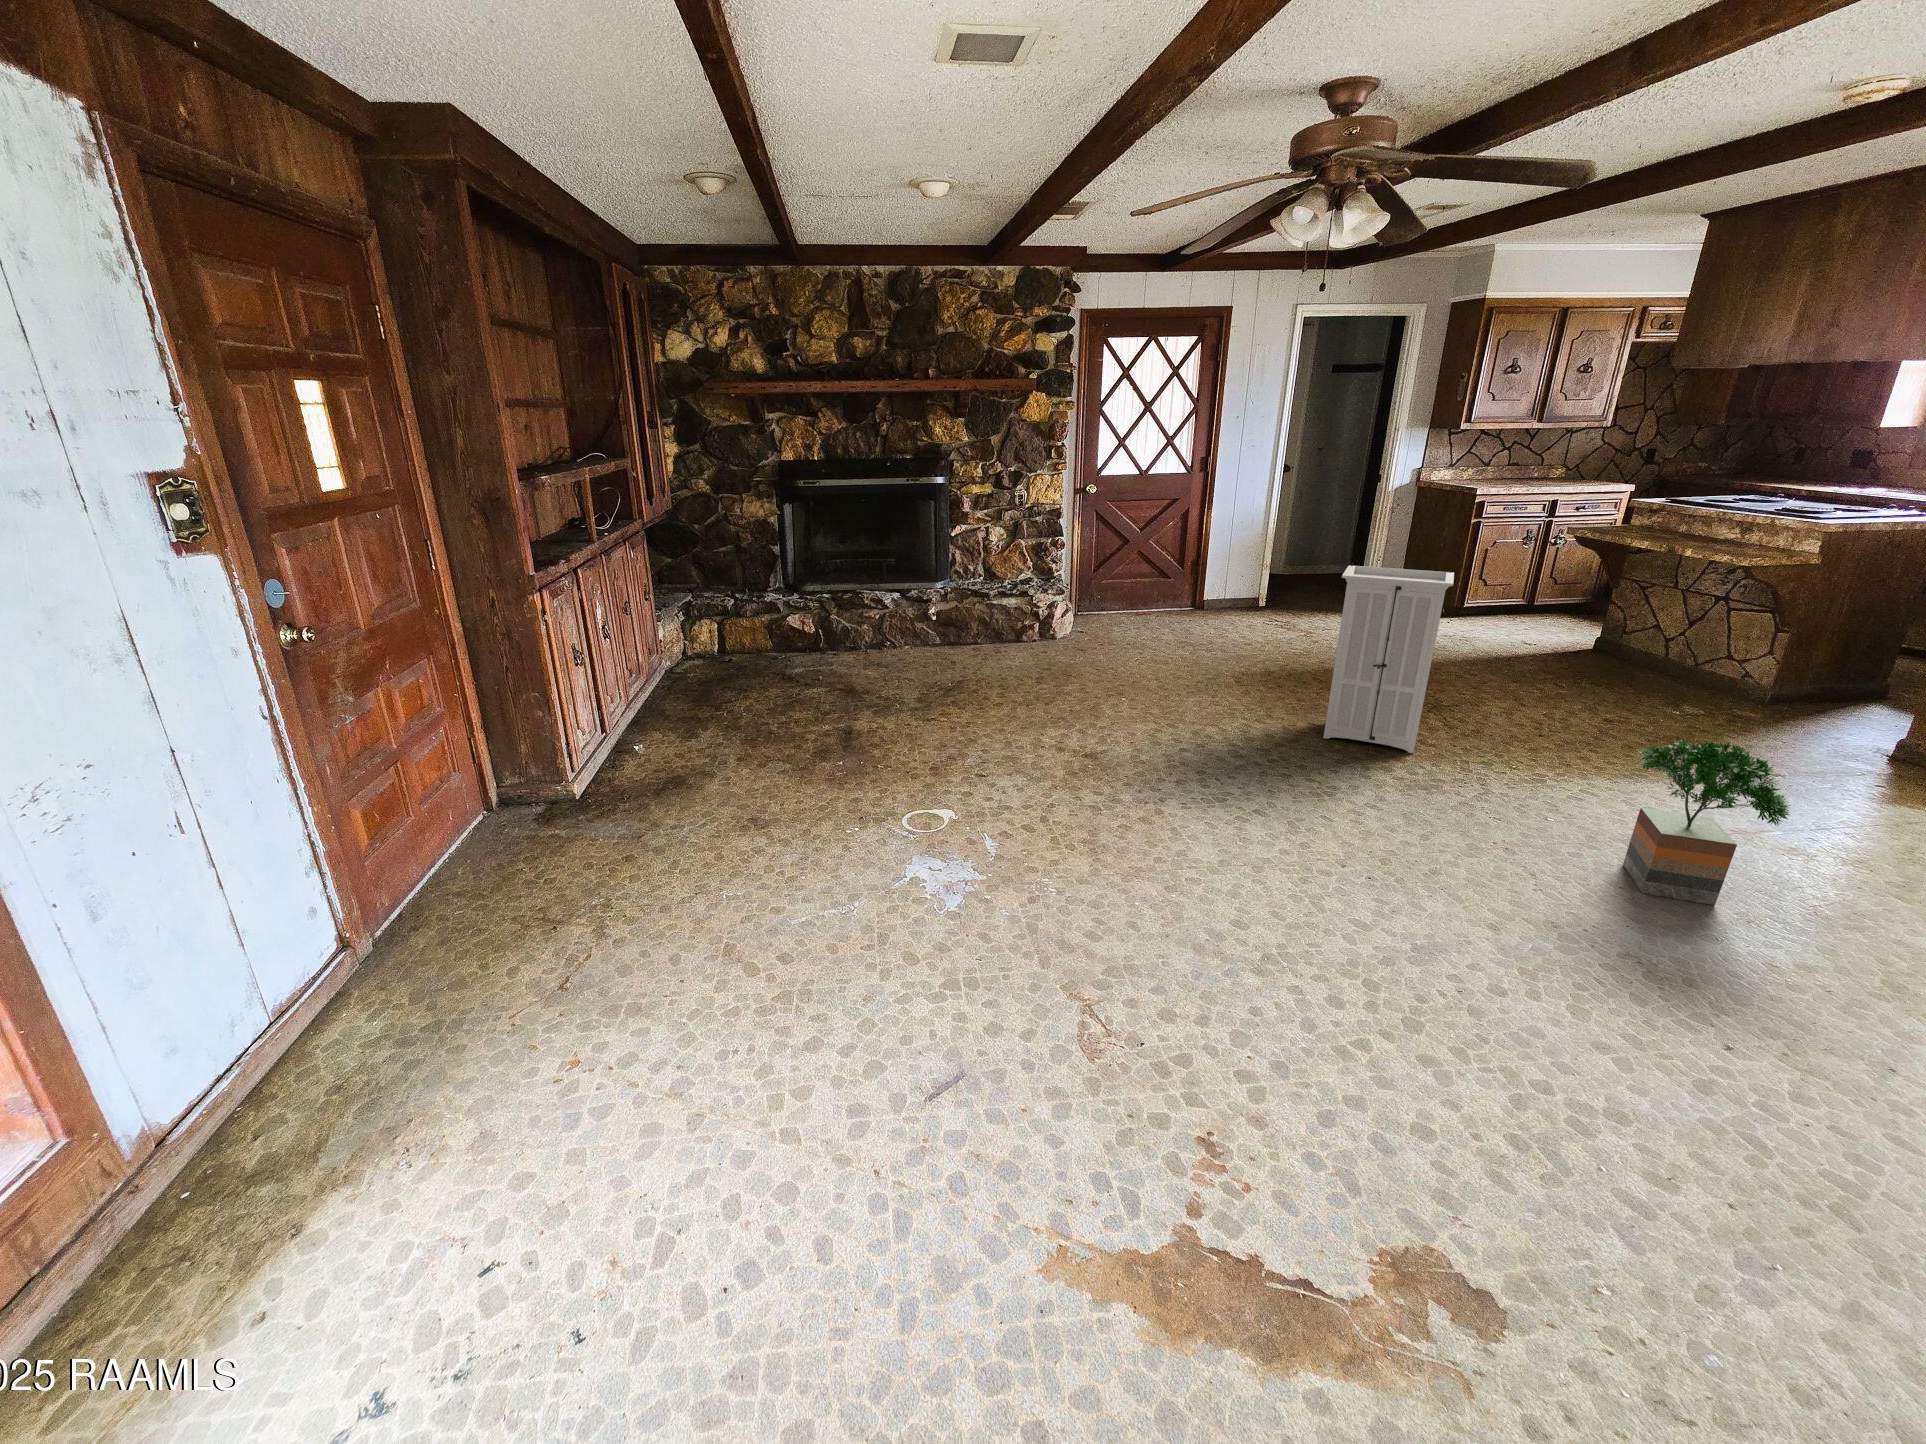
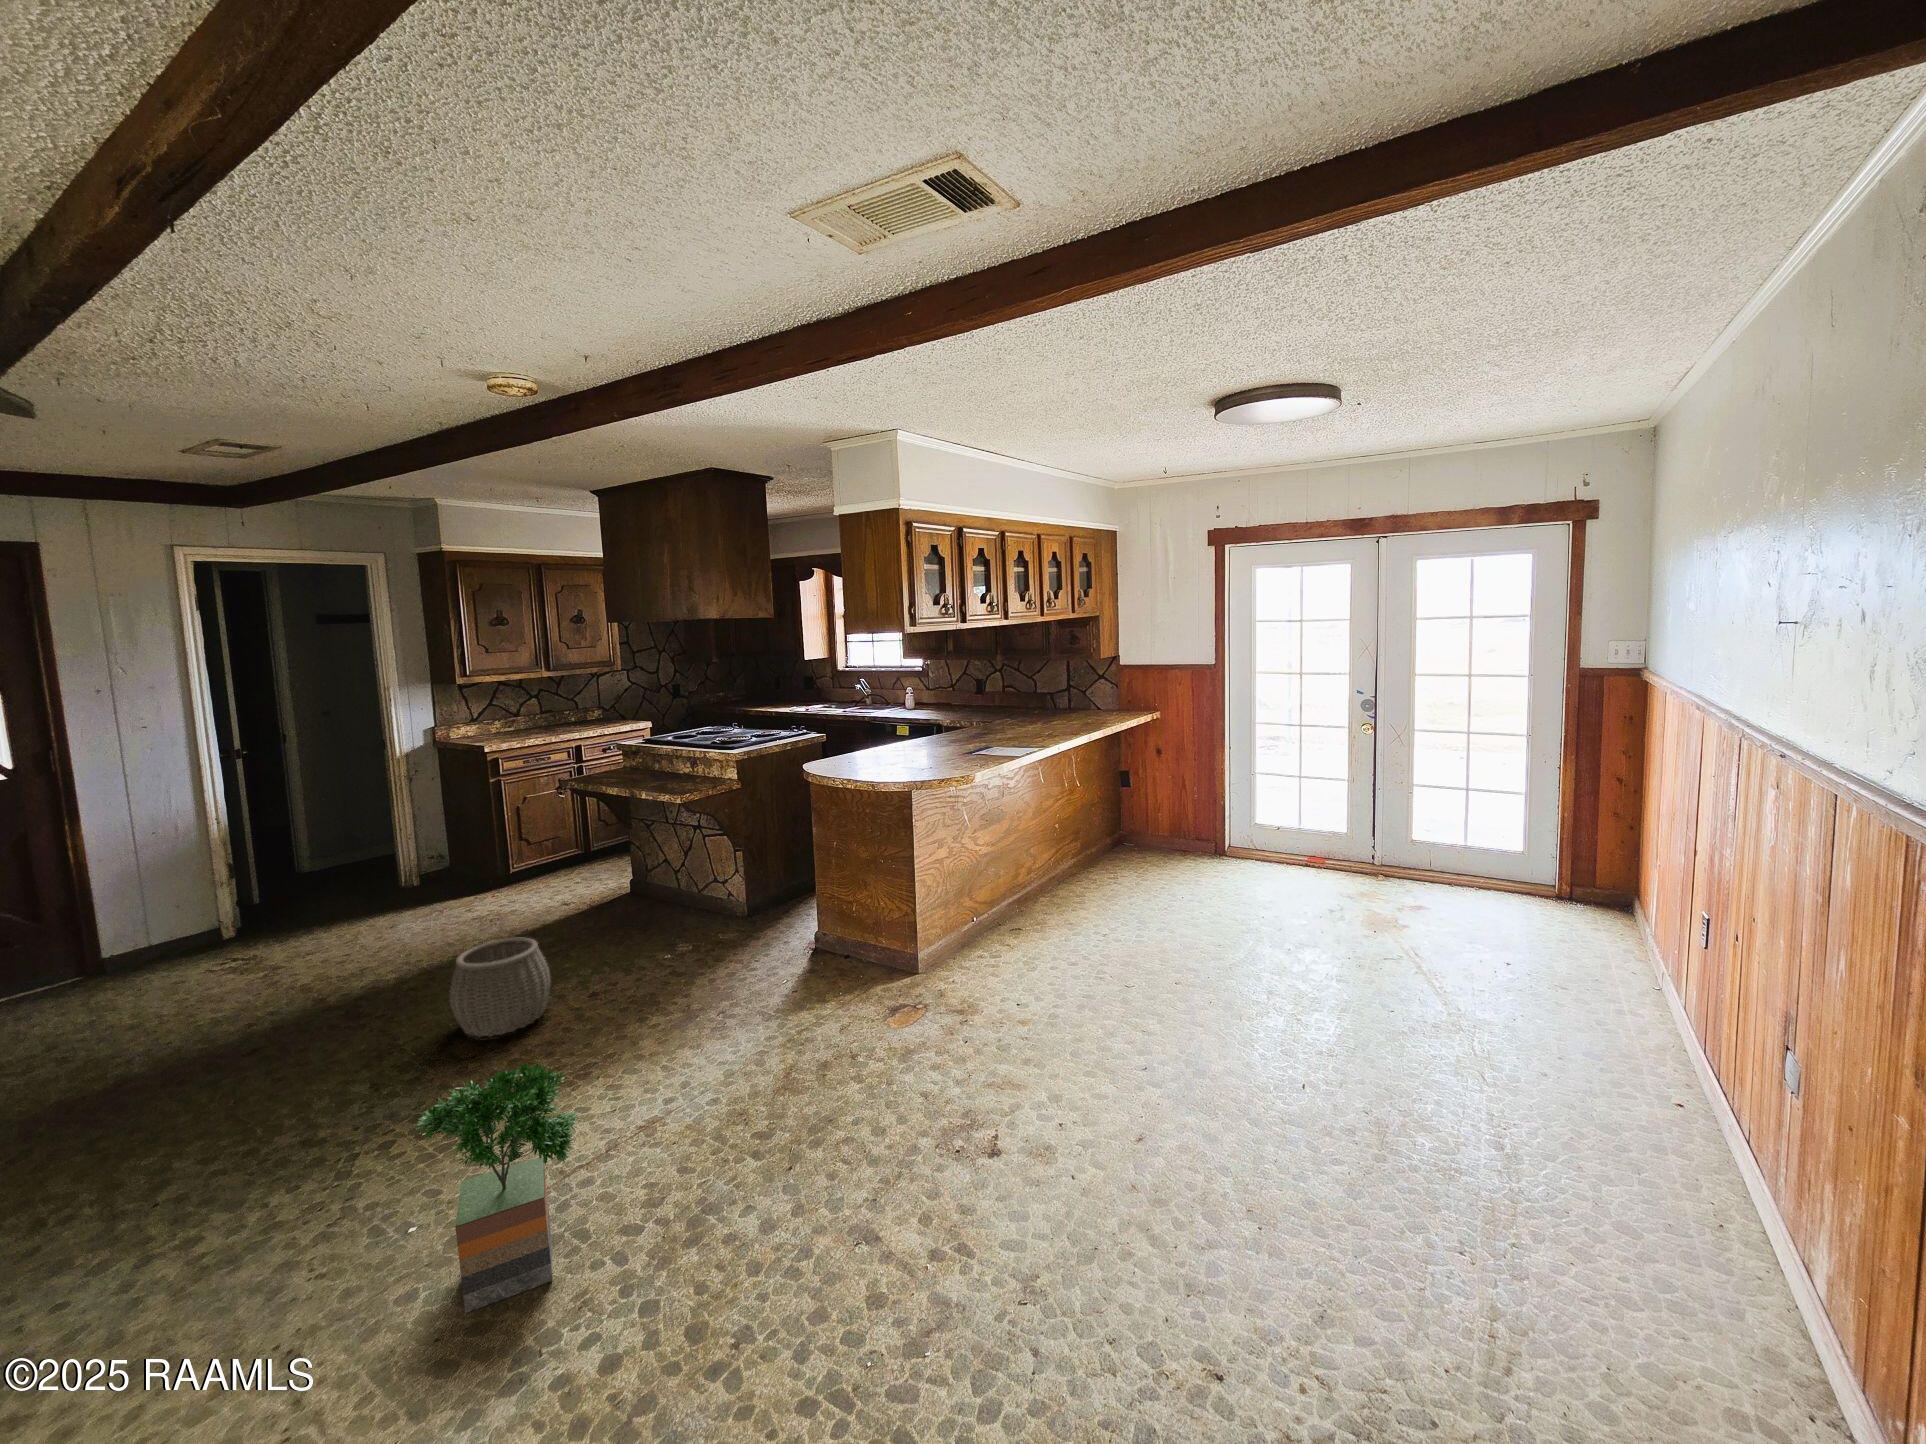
storage cabinet: present [1323,563,1454,753] -> none [55,888,305,1203]
woven basket: none [1497,651,1587,727] -> present [450,938,550,1037]

